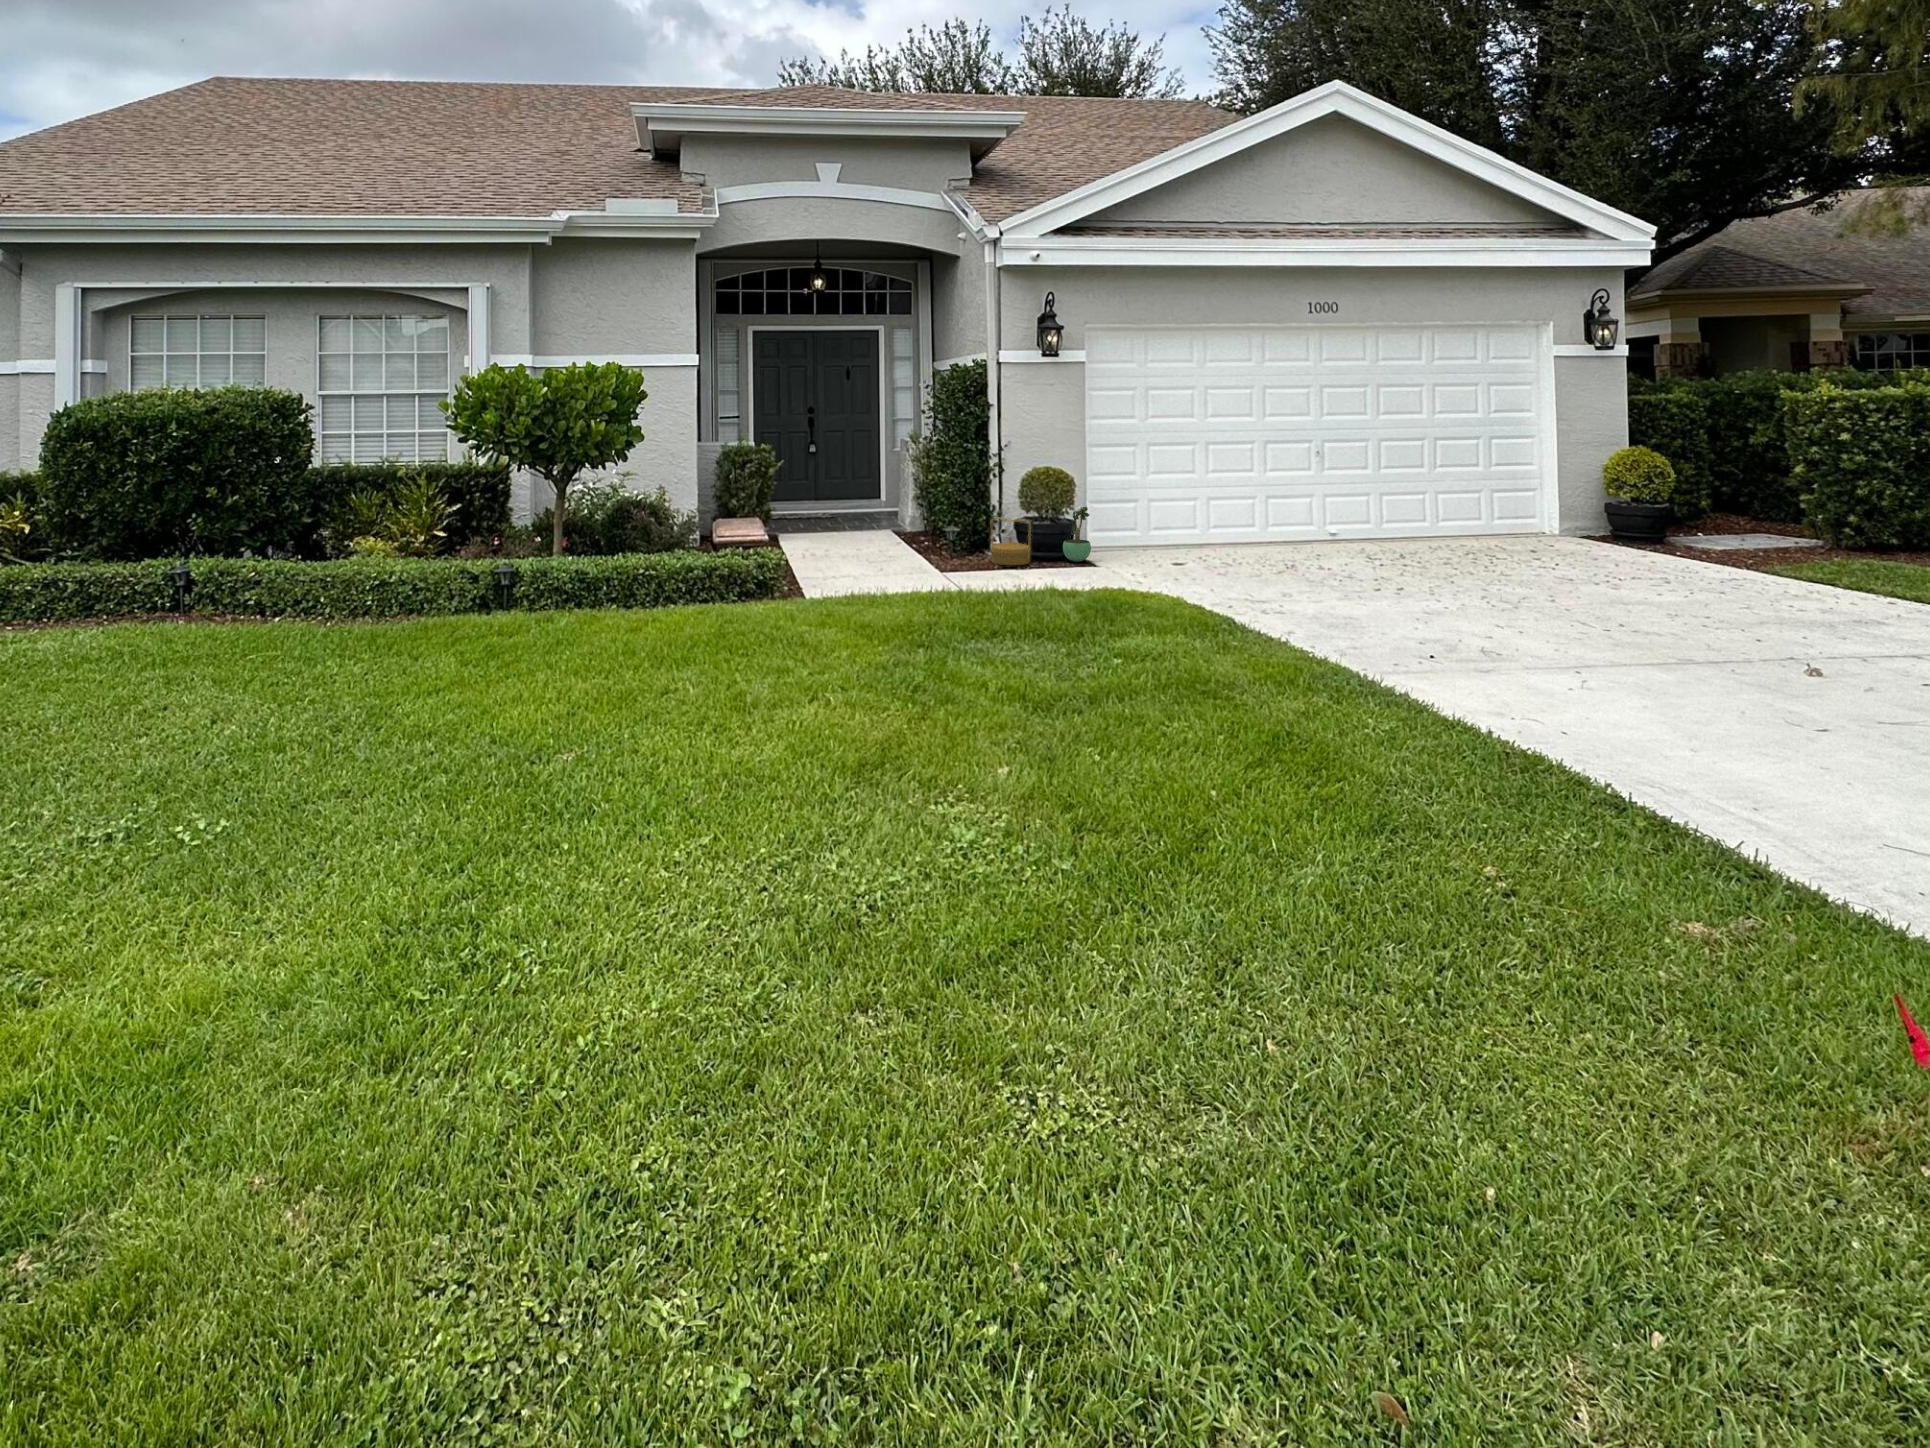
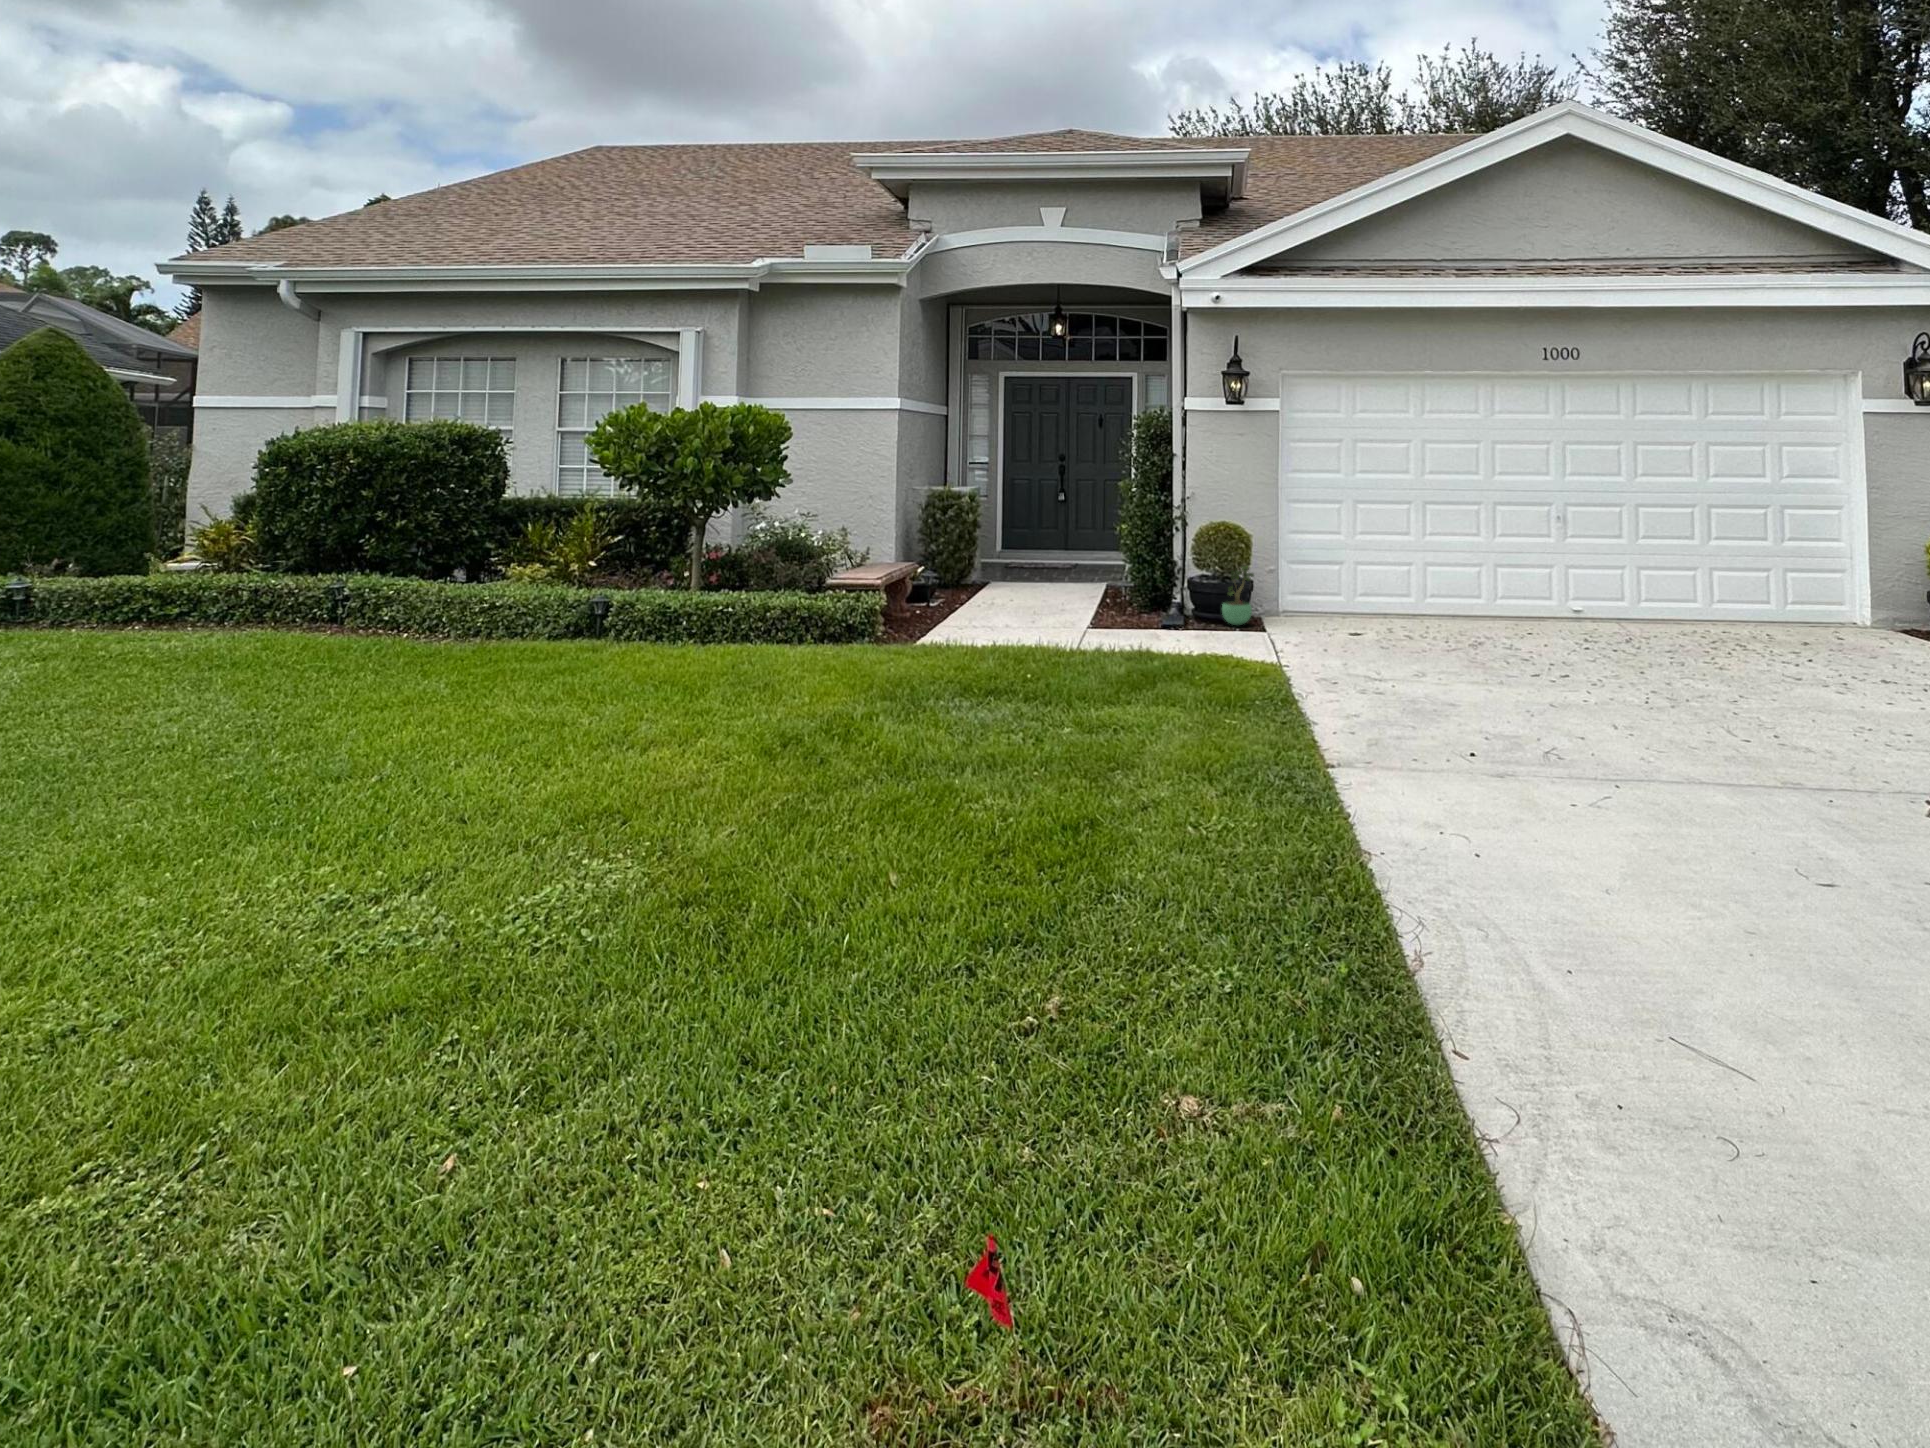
woven basket: present [991,518,1031,565] -> none [1144,573,1187,625]

